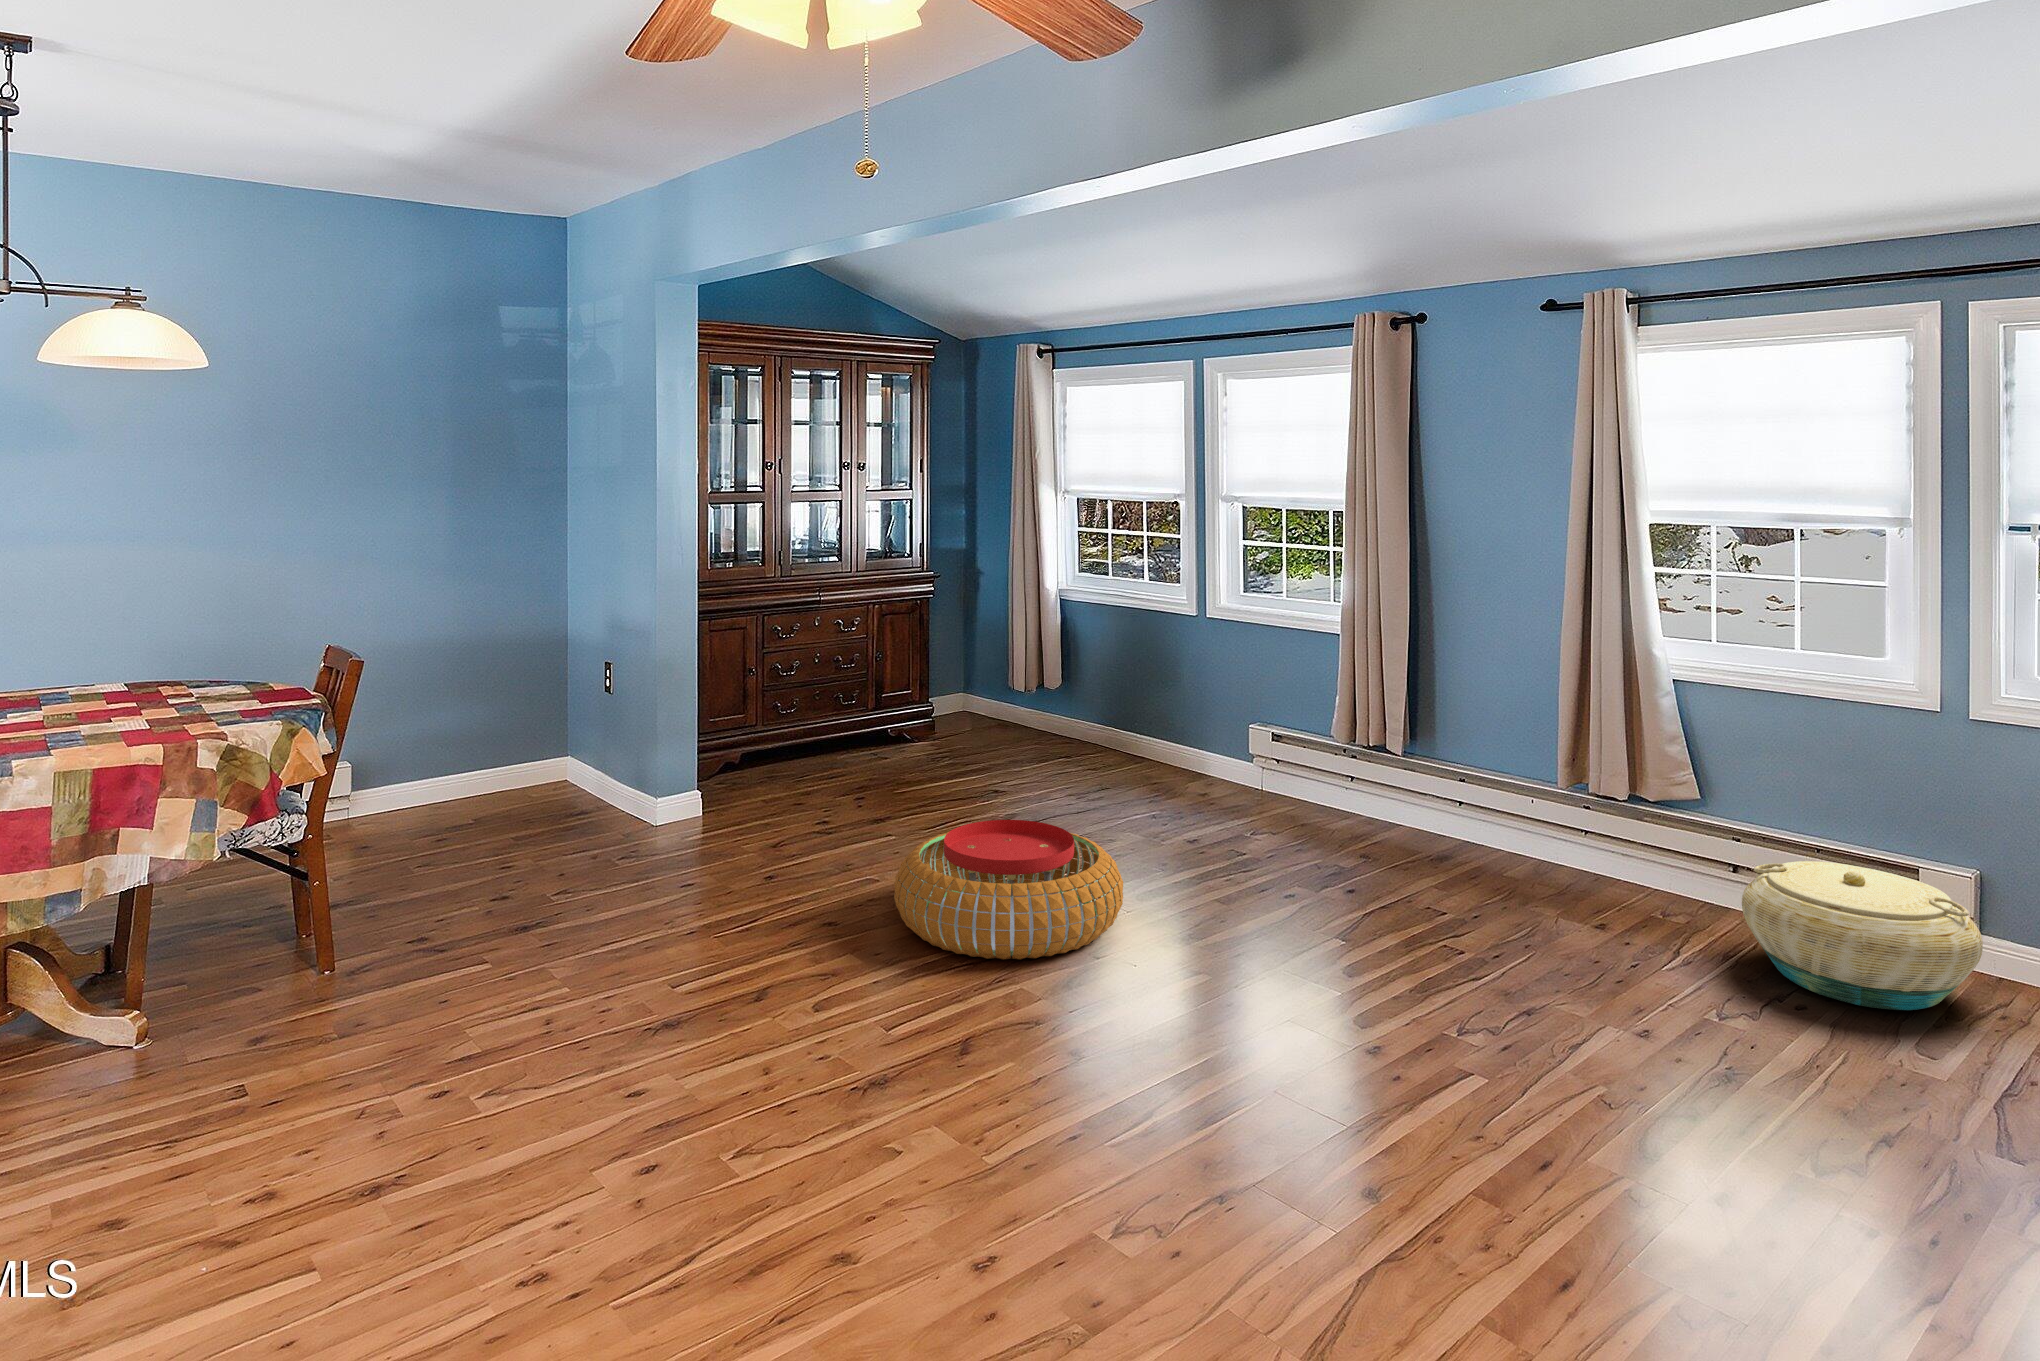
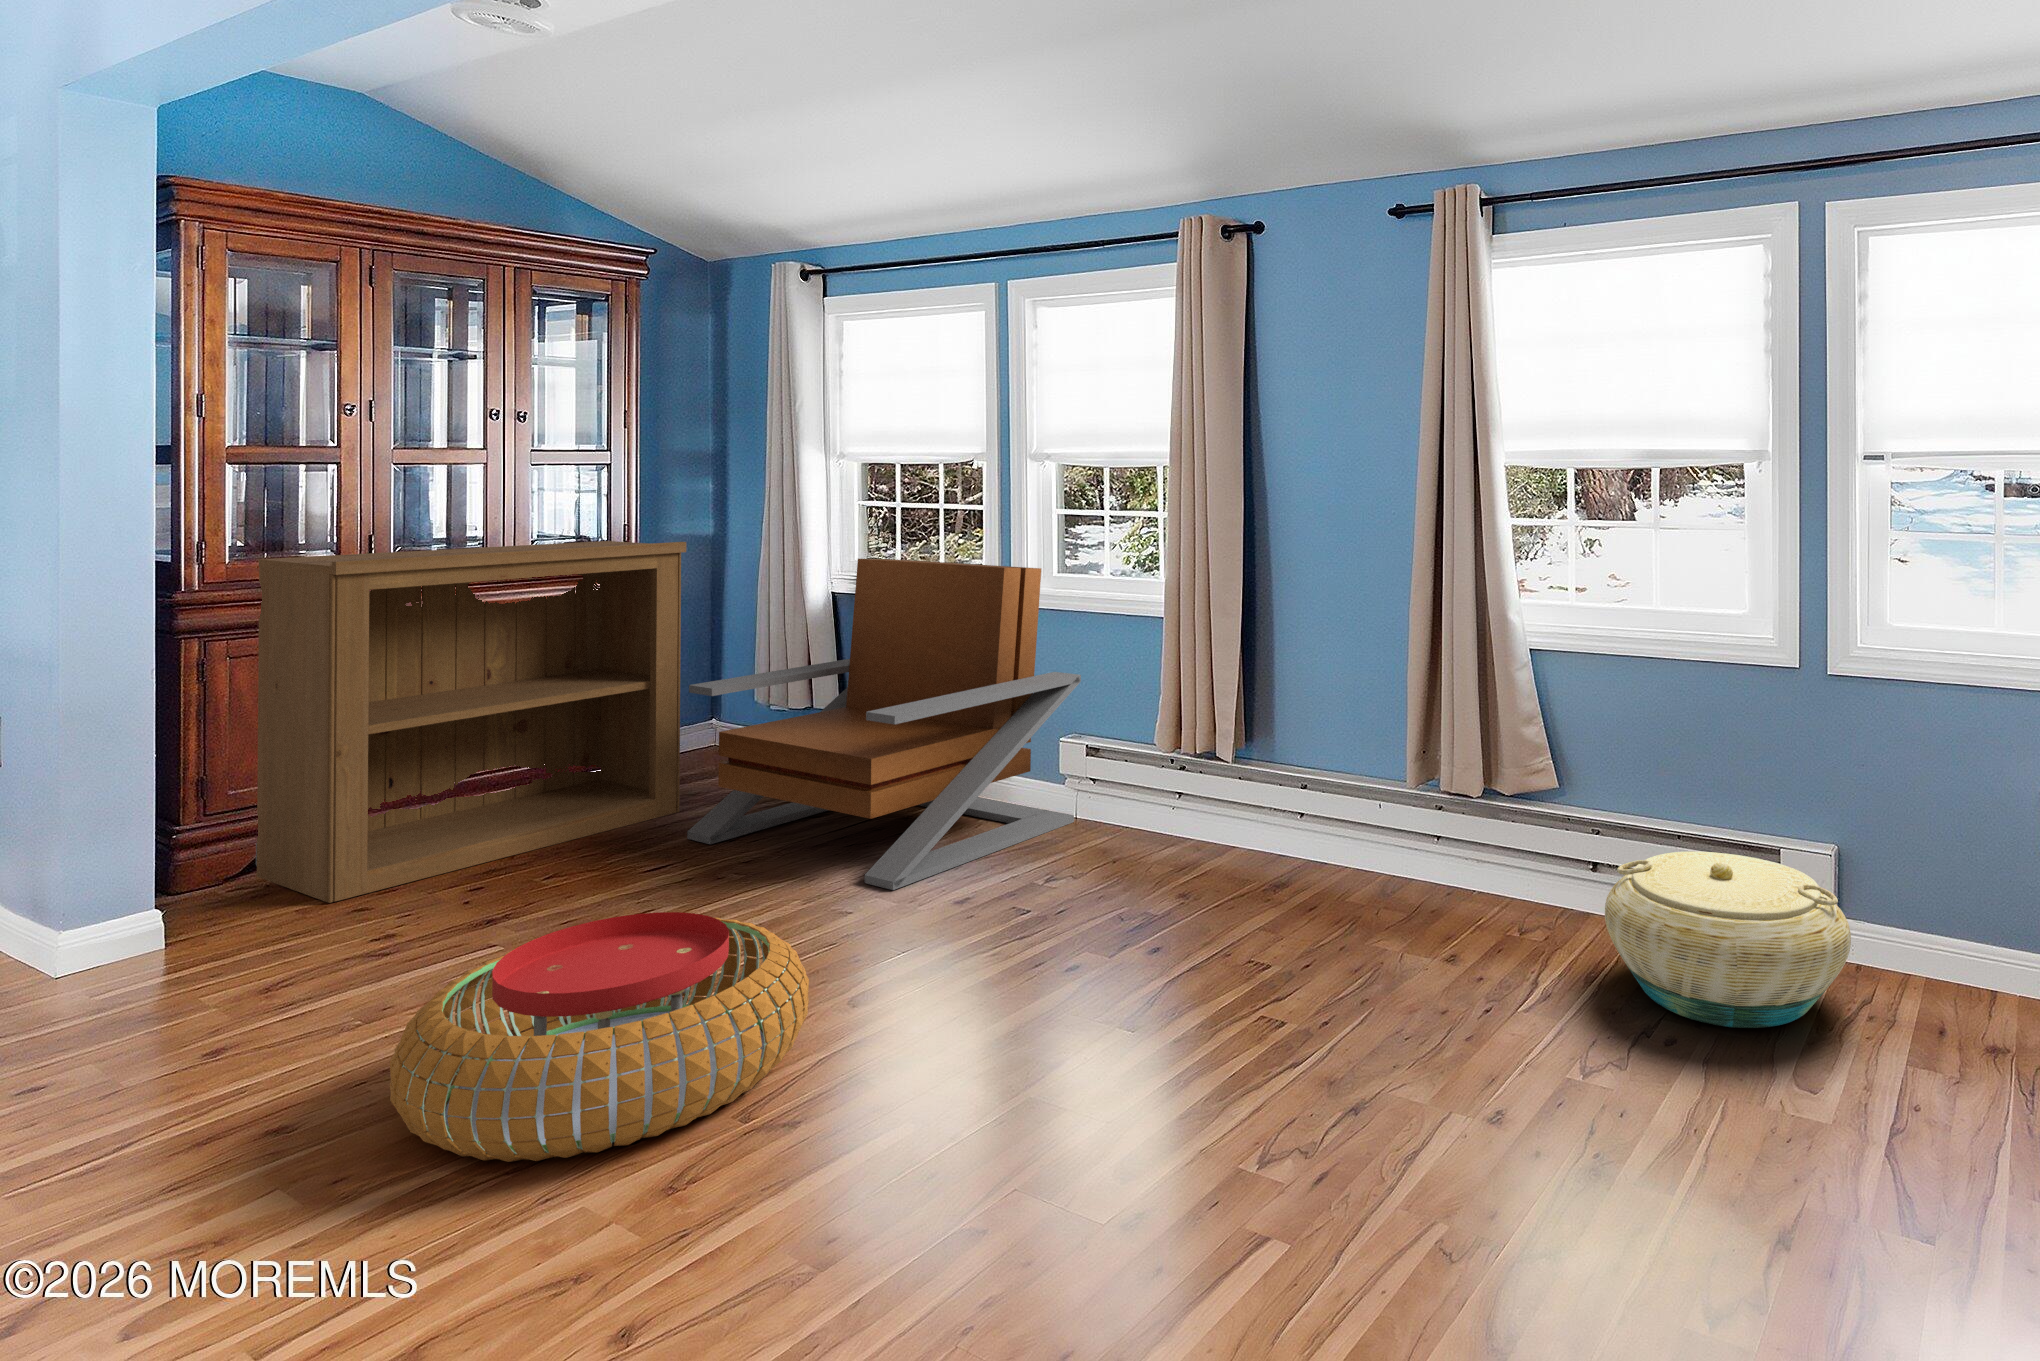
bookshelf: none [729,557,972,798] -> present [256,541,686,903]
lounge chair: none [982,576,1268,829] -> present [687,559,1081,890]

